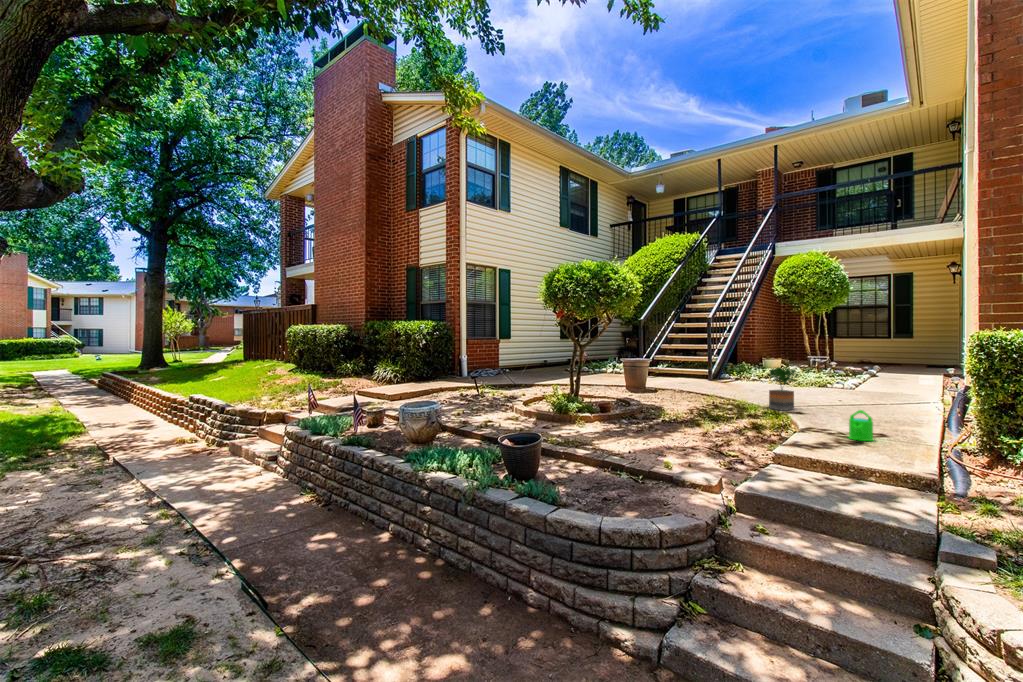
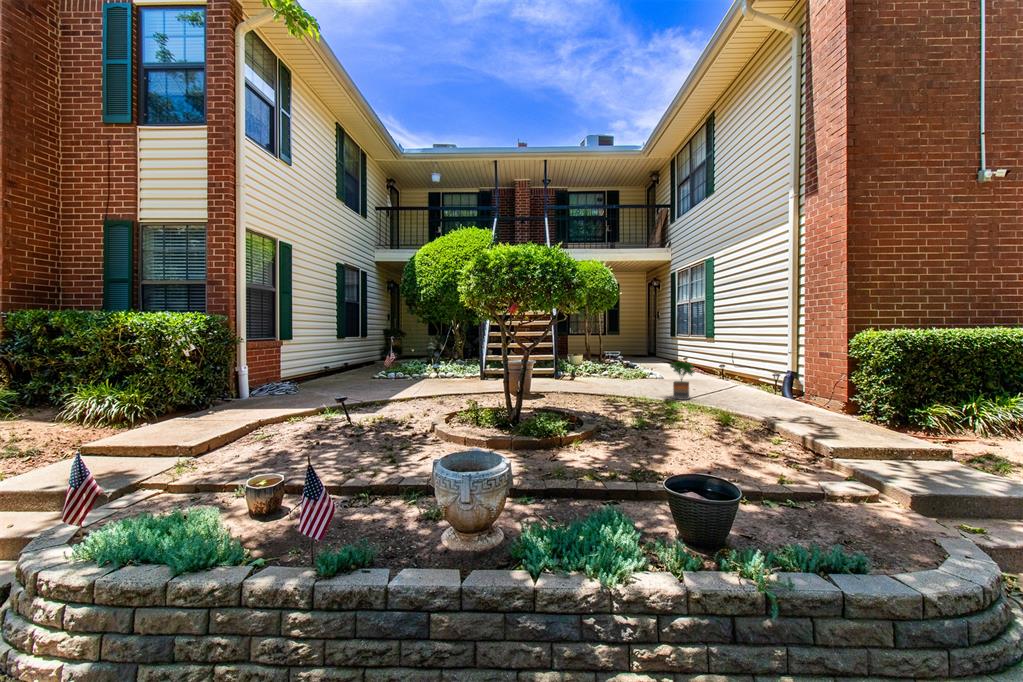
watering can: present [848,410,874,441] -> none [787,392,810,417]

